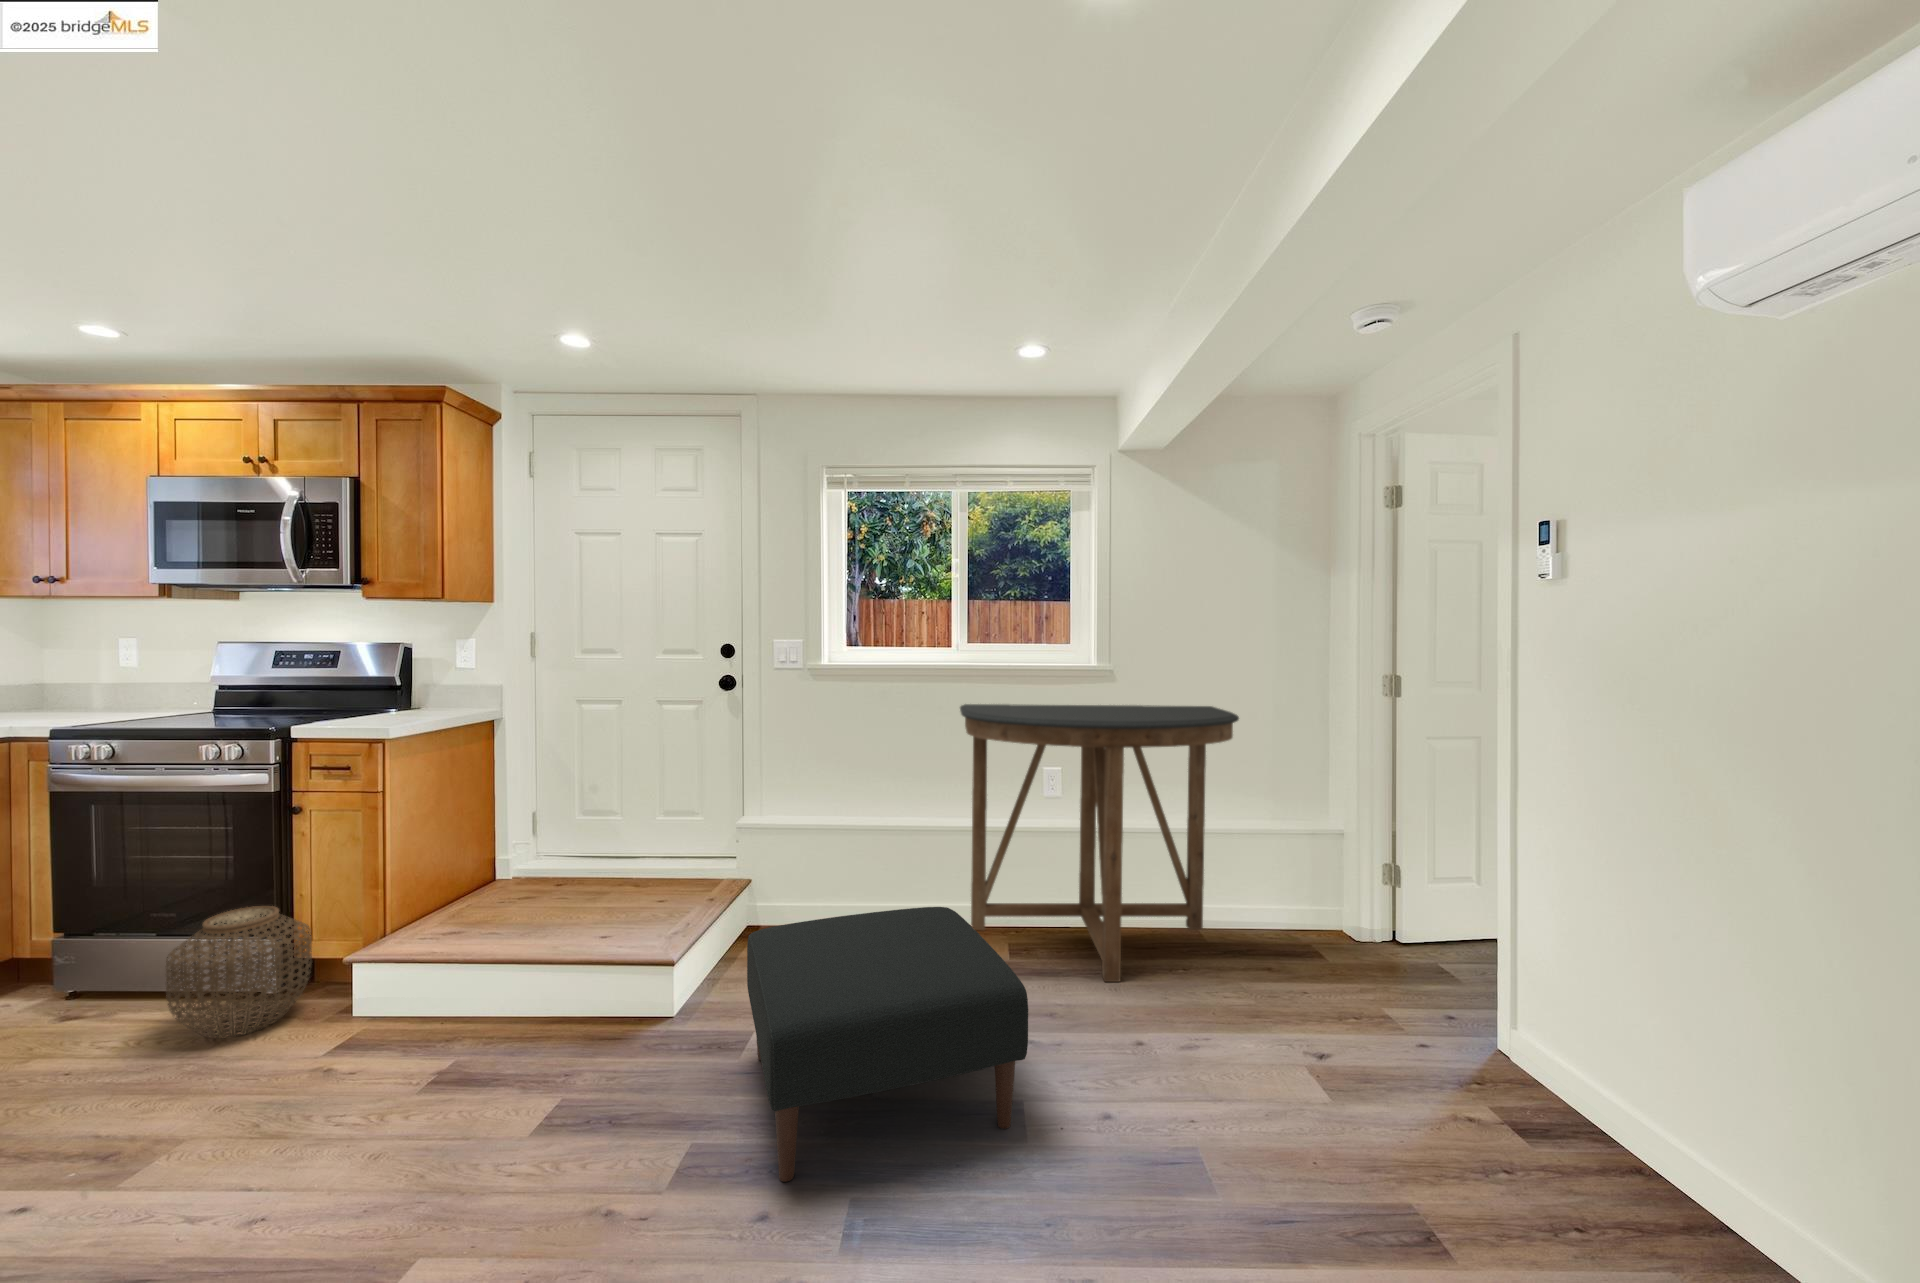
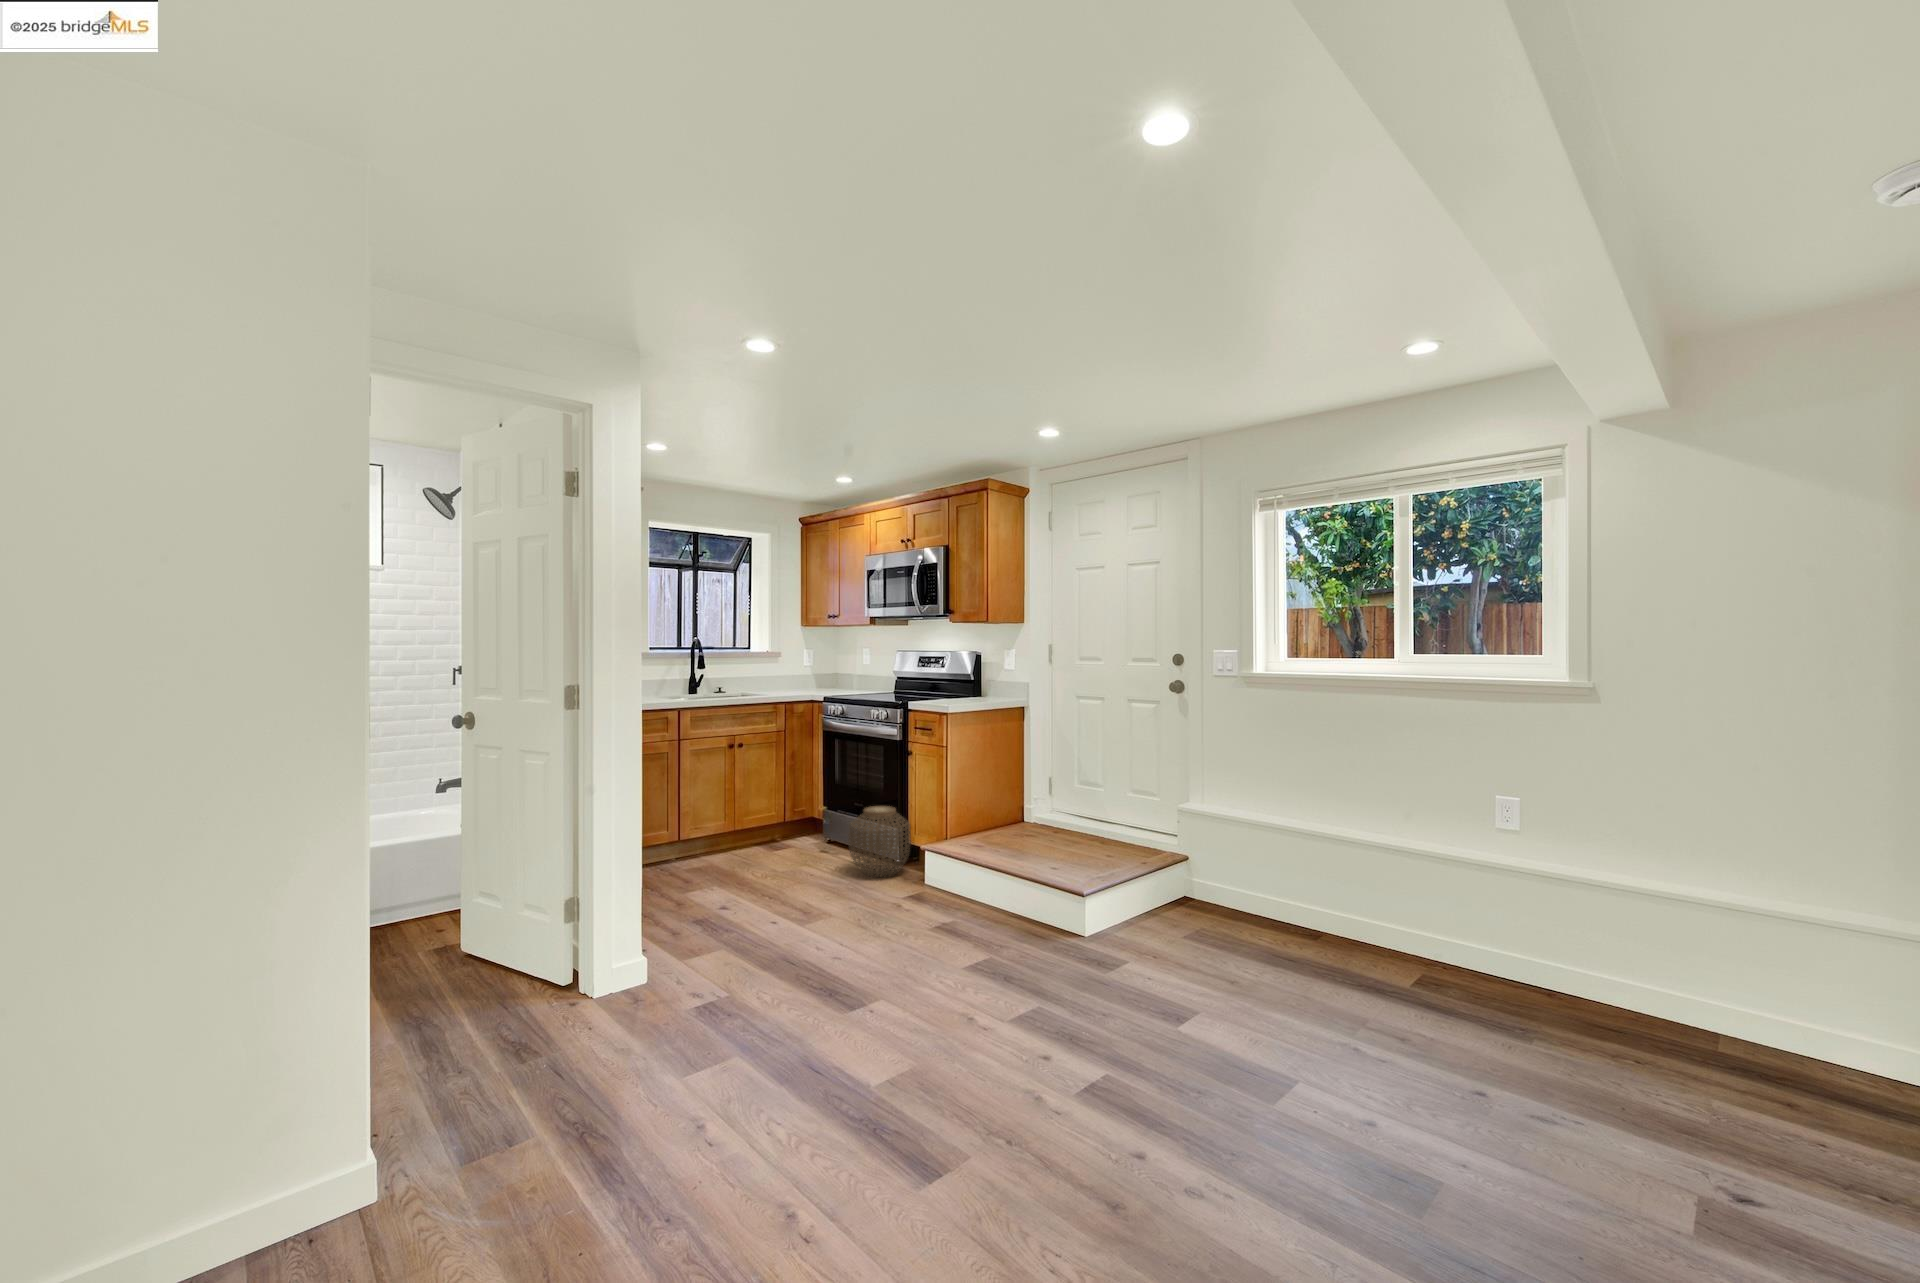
console table: present [960,704,1239,982] -> none [1356,718,1752,1042]
ottoman: present [747,907,1028,1182] -> none [1058,874,1289,1077]

